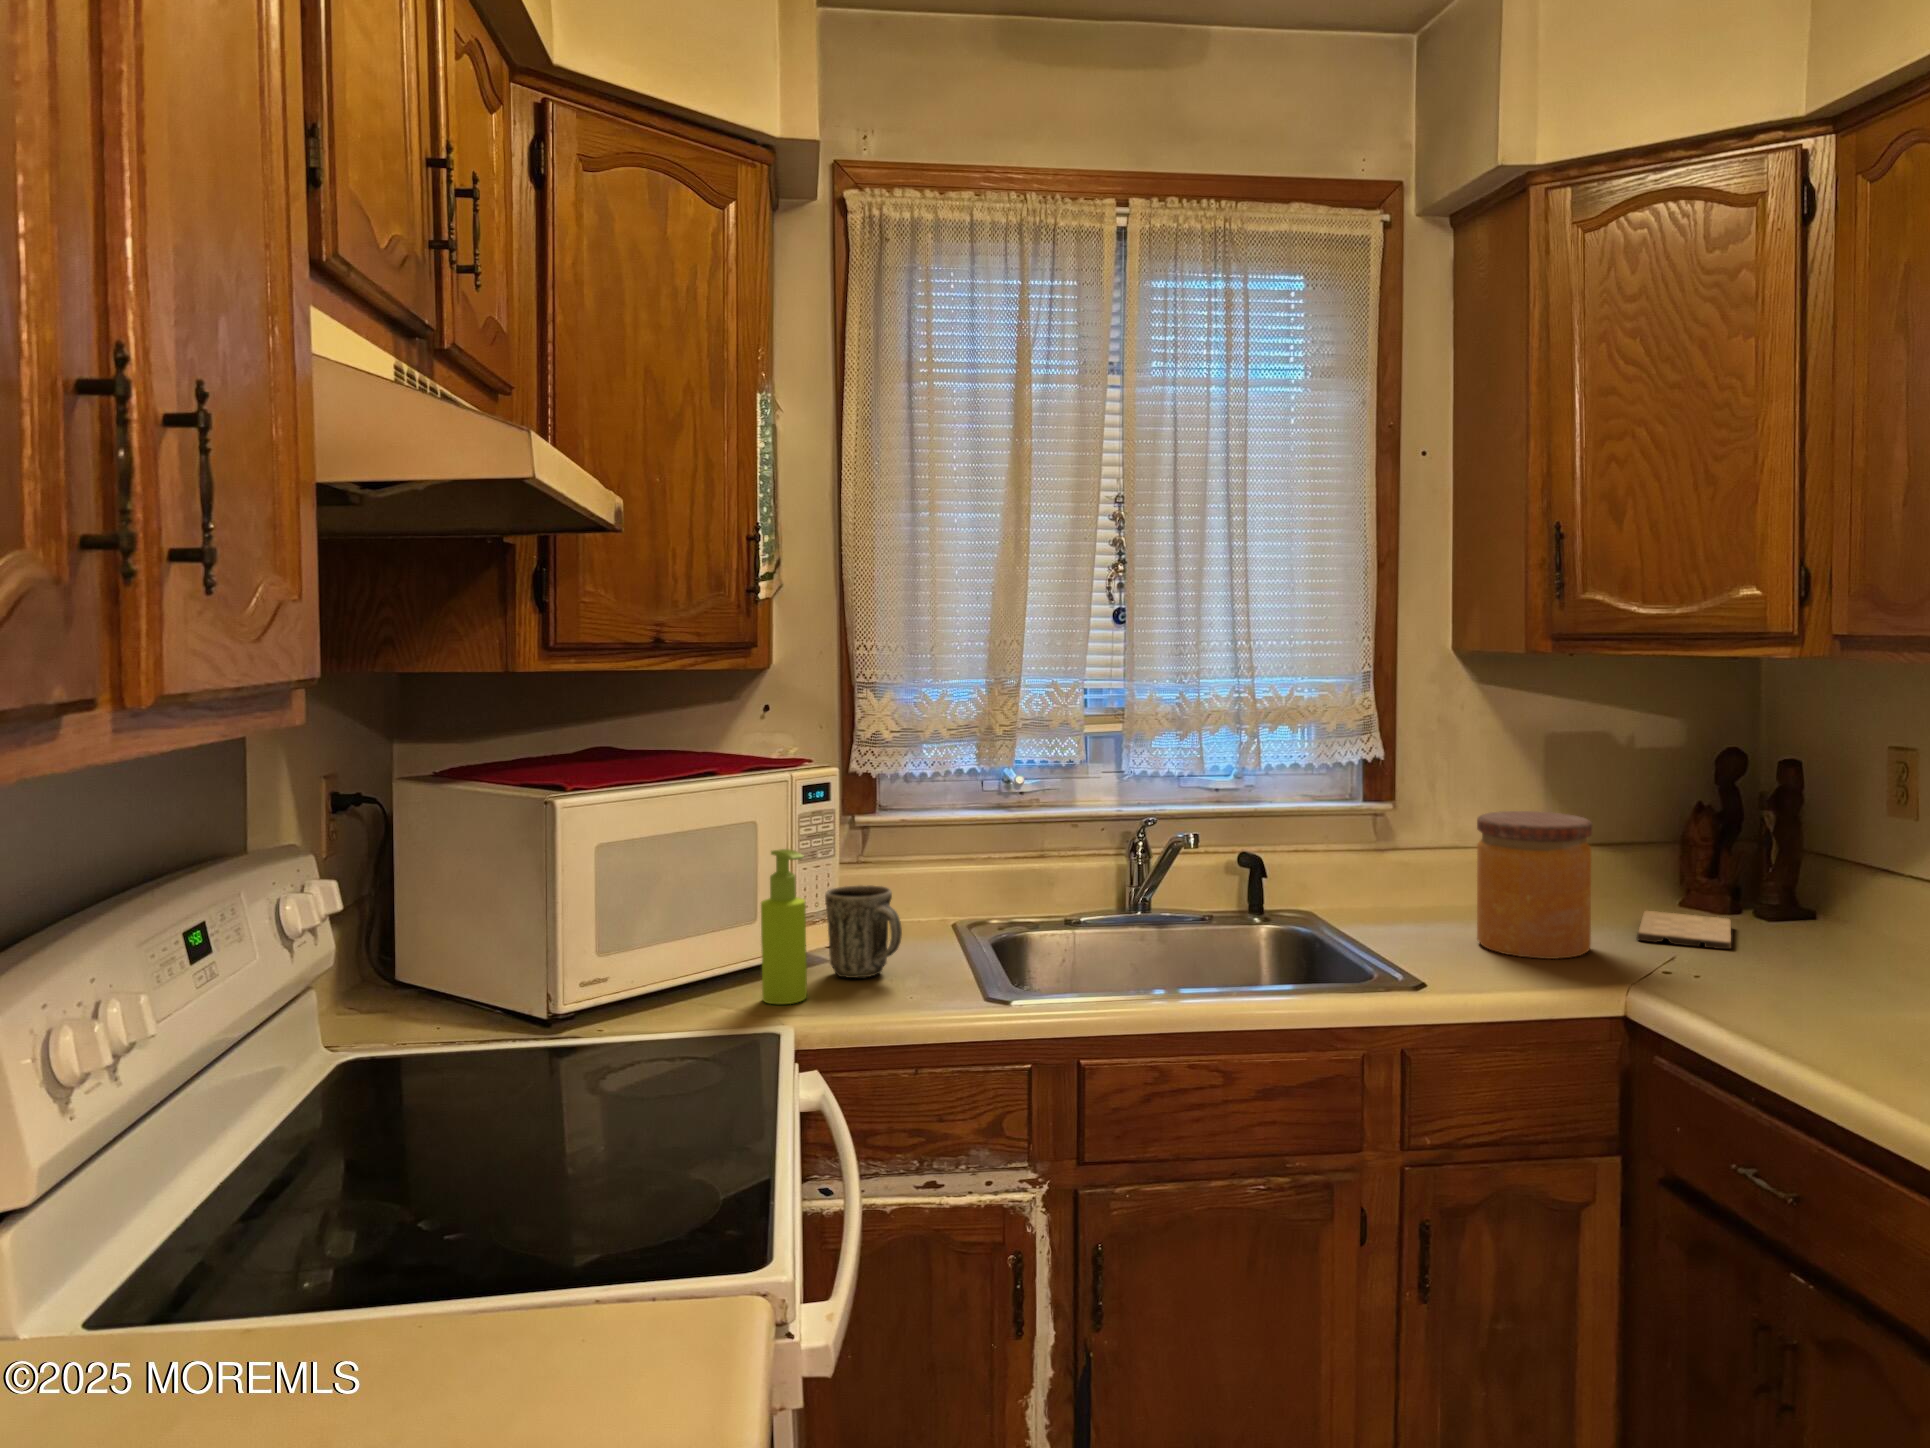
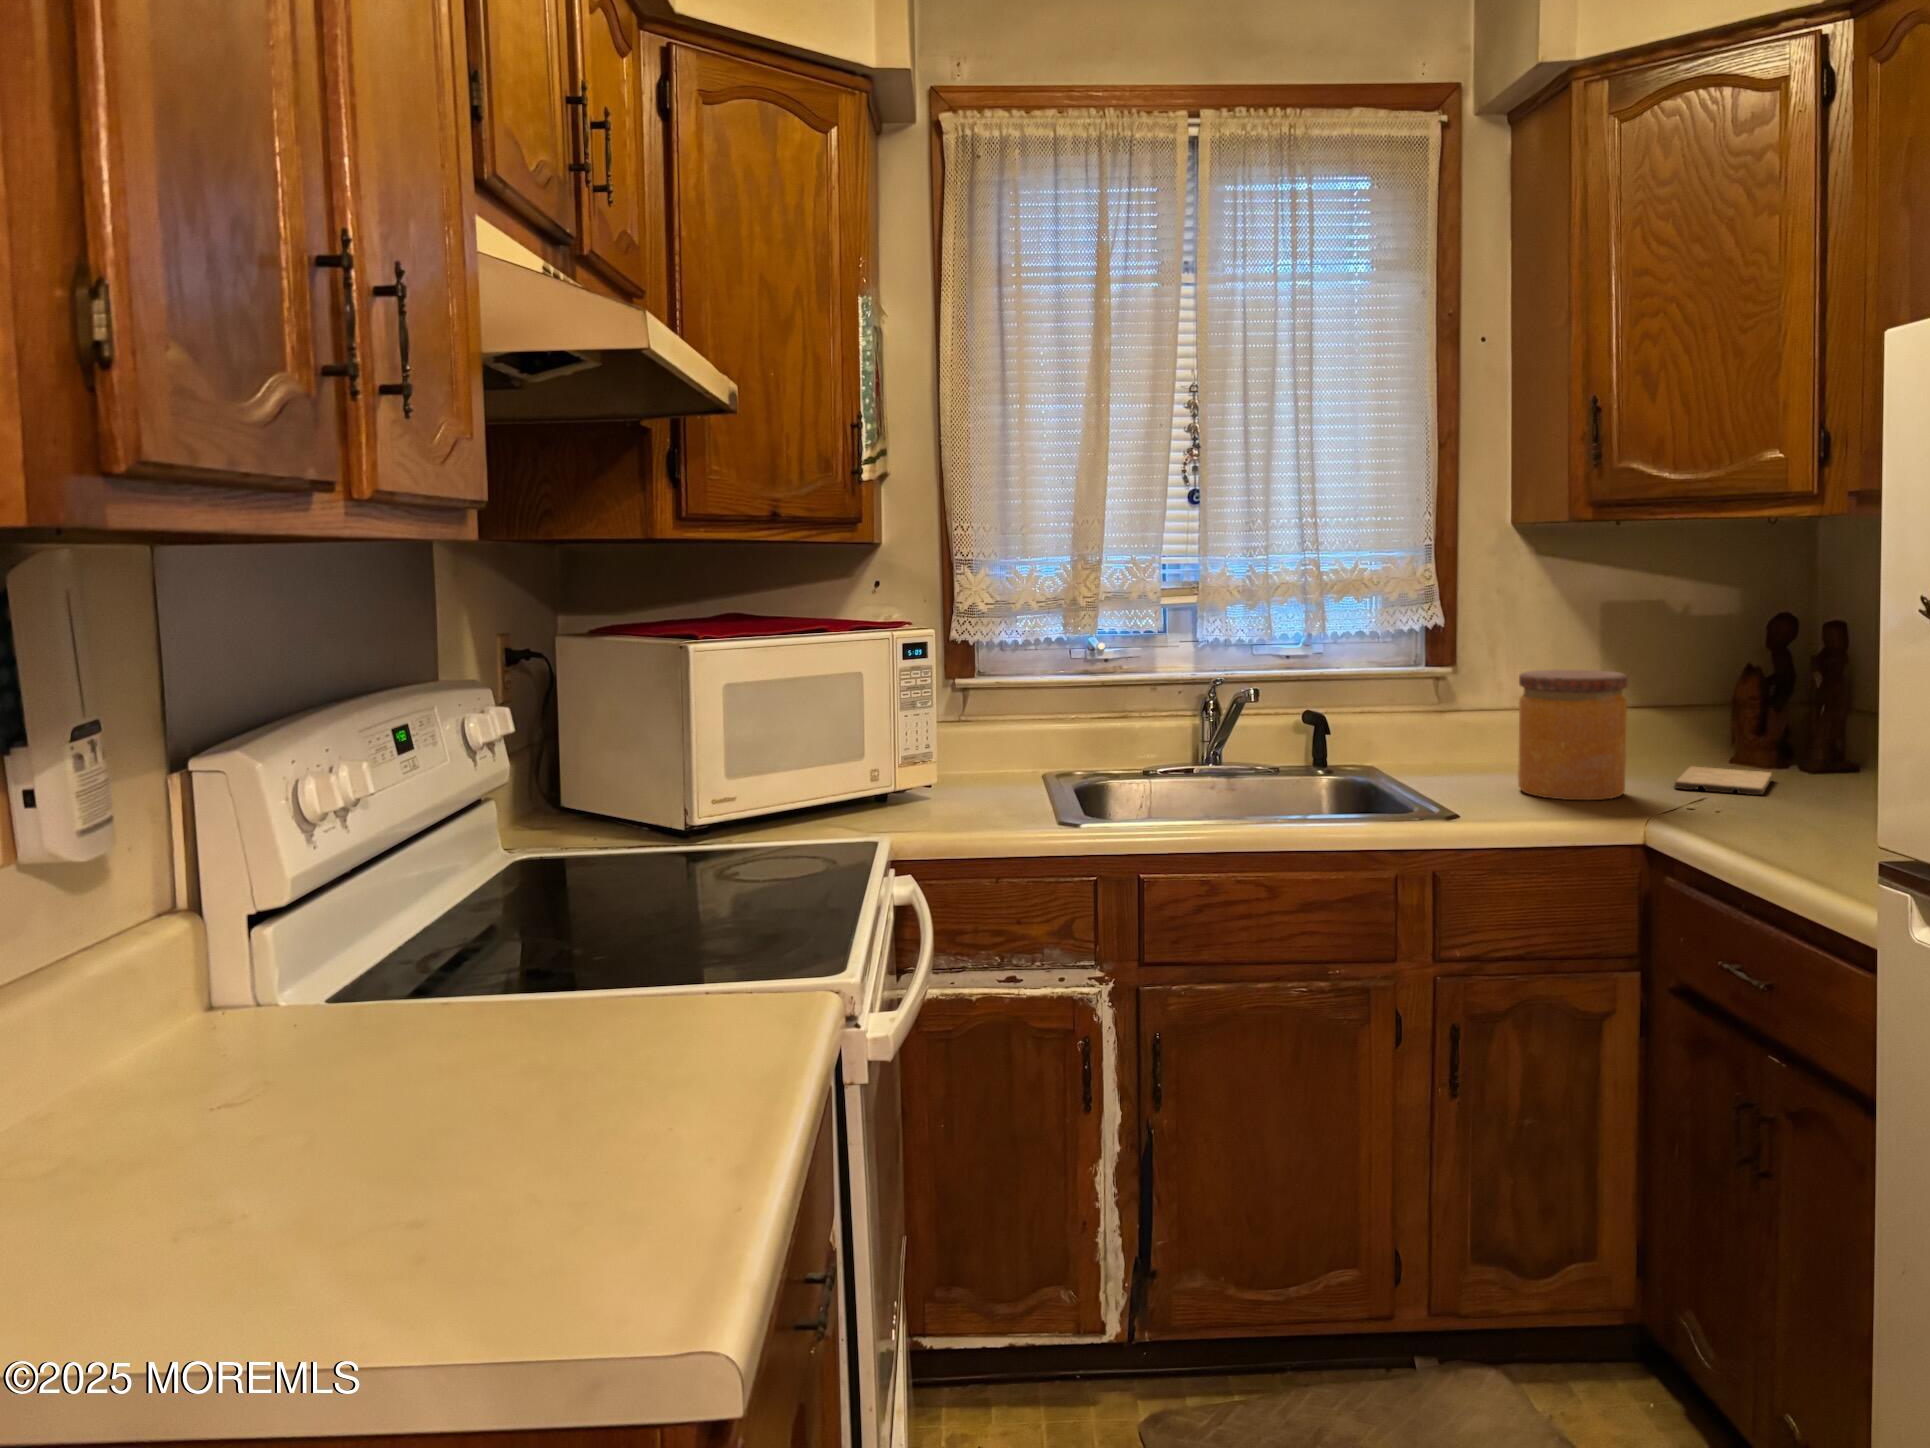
soap dispenser: present [761,849,807,1004] -> none [864,693,905,824]
mug: present [825,885,902,978] -> none [922,731,988,808]

